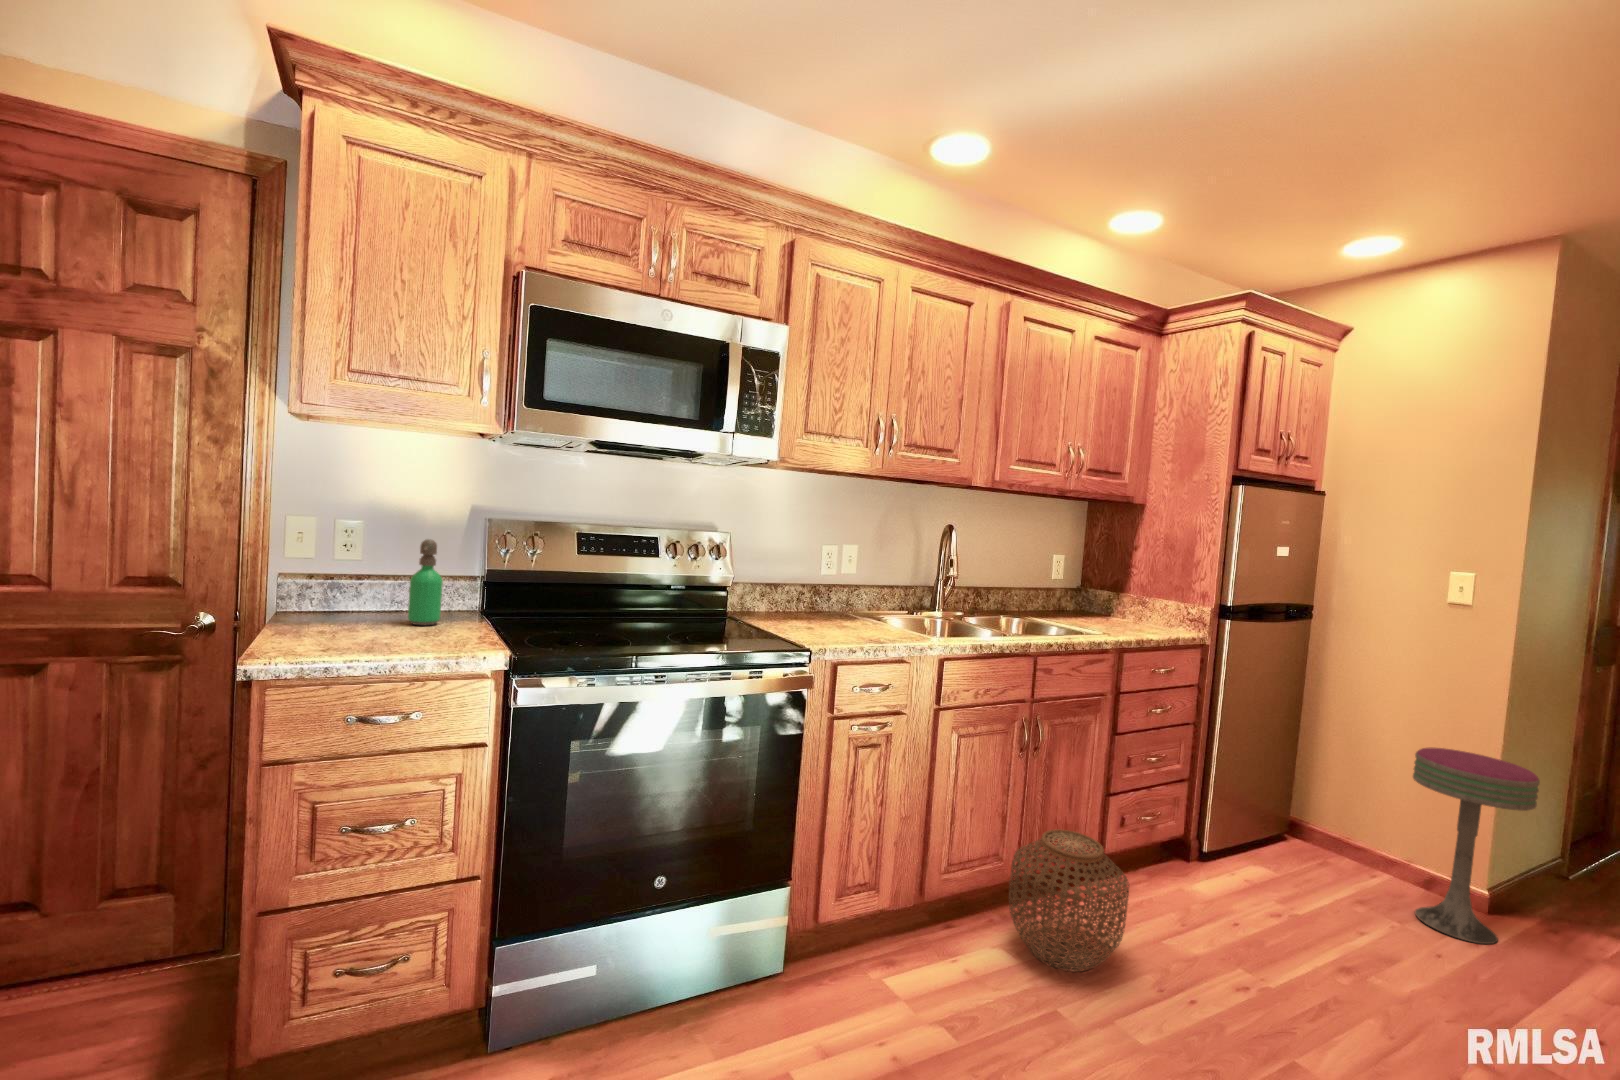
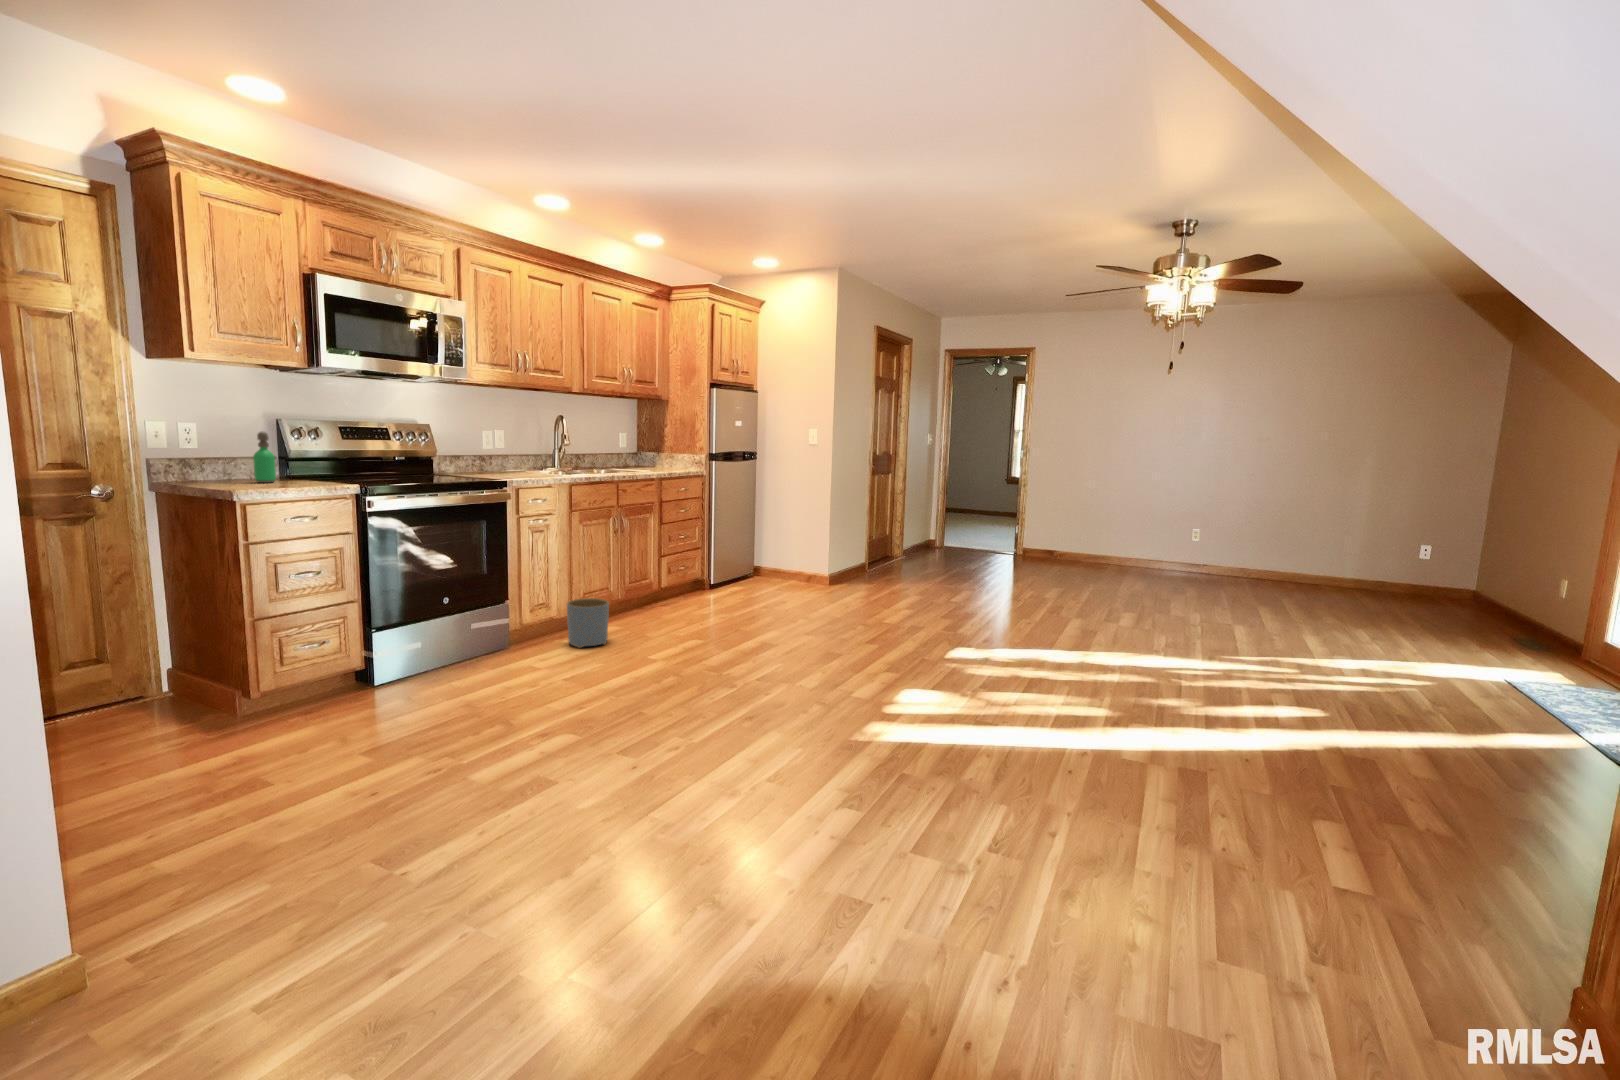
bar stool: present [1413,748,1540,944] -> none [795,512,837,592]
woven basket: present [1009,829,1129,972] -> none [617,565,673,626]
planter: none [893,897,983,1028] -> present [567,598,609,648]

